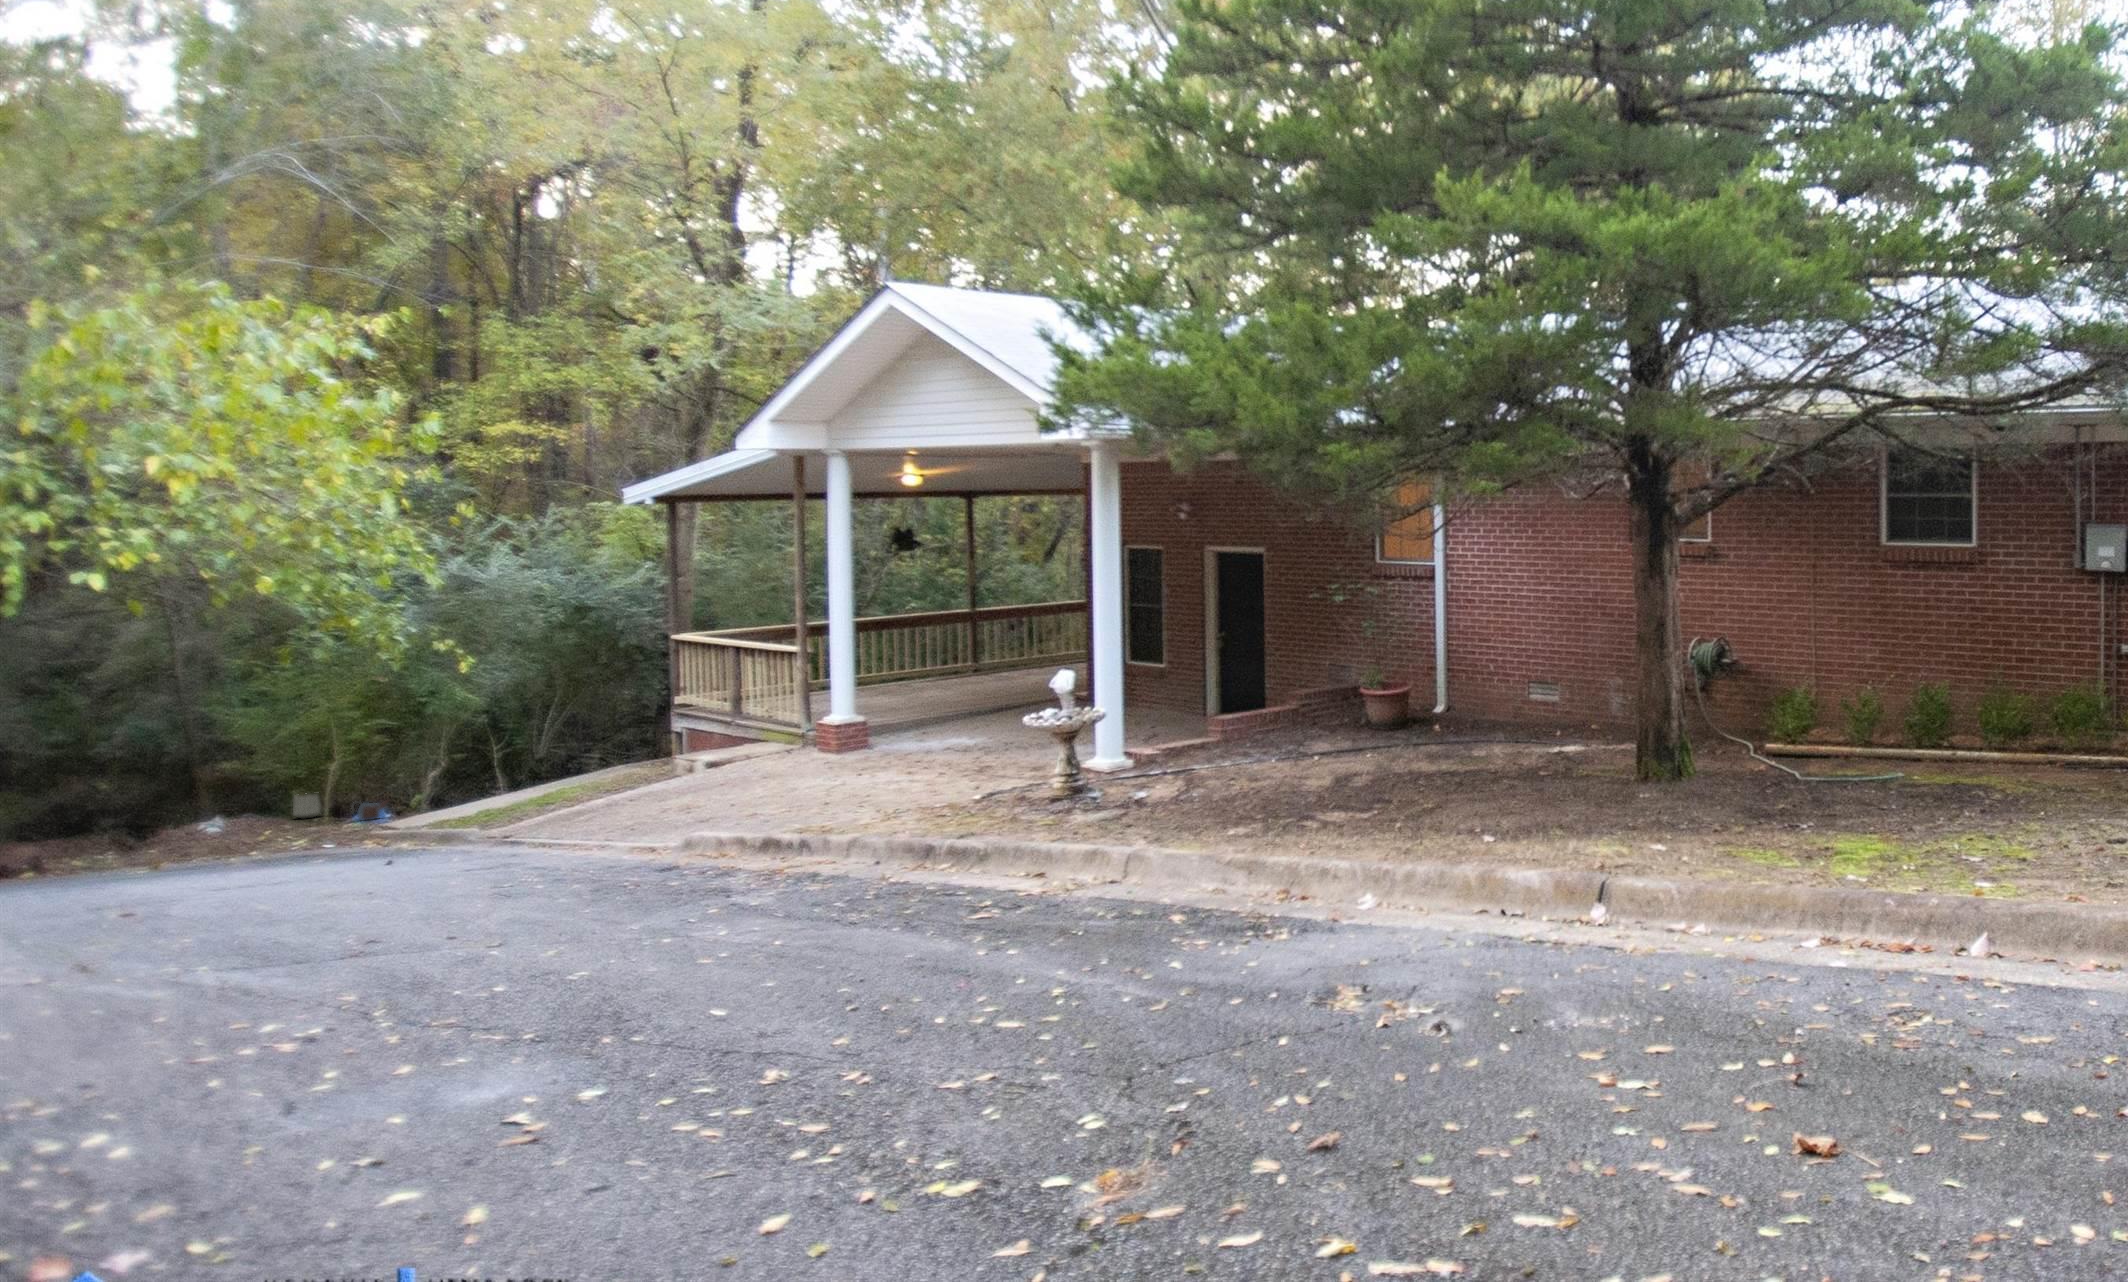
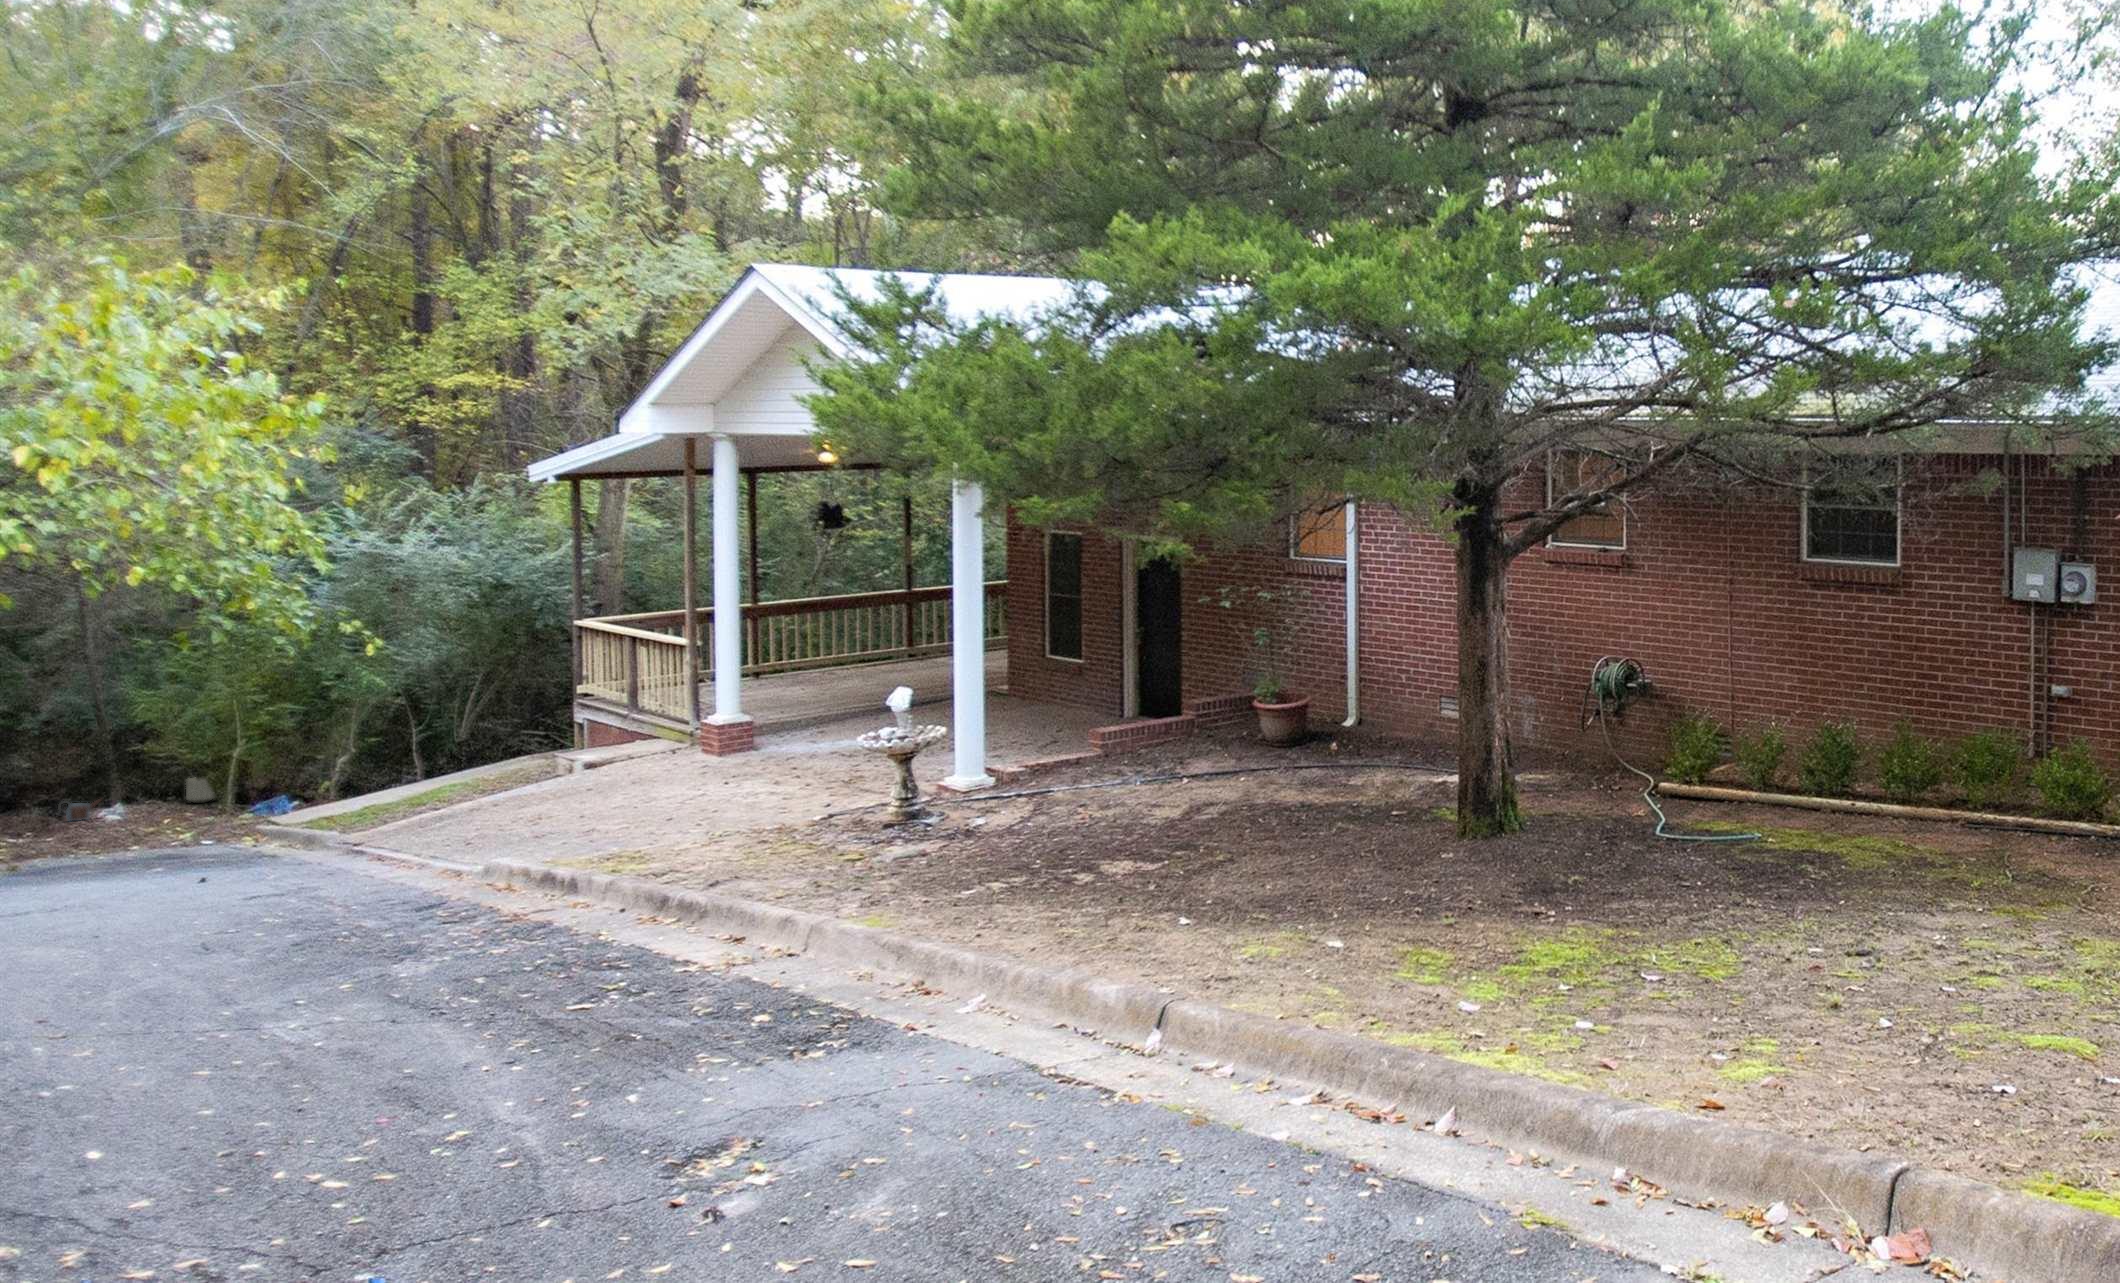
watering can: present [358,800,388,821] -> present [59,798,102,821]

